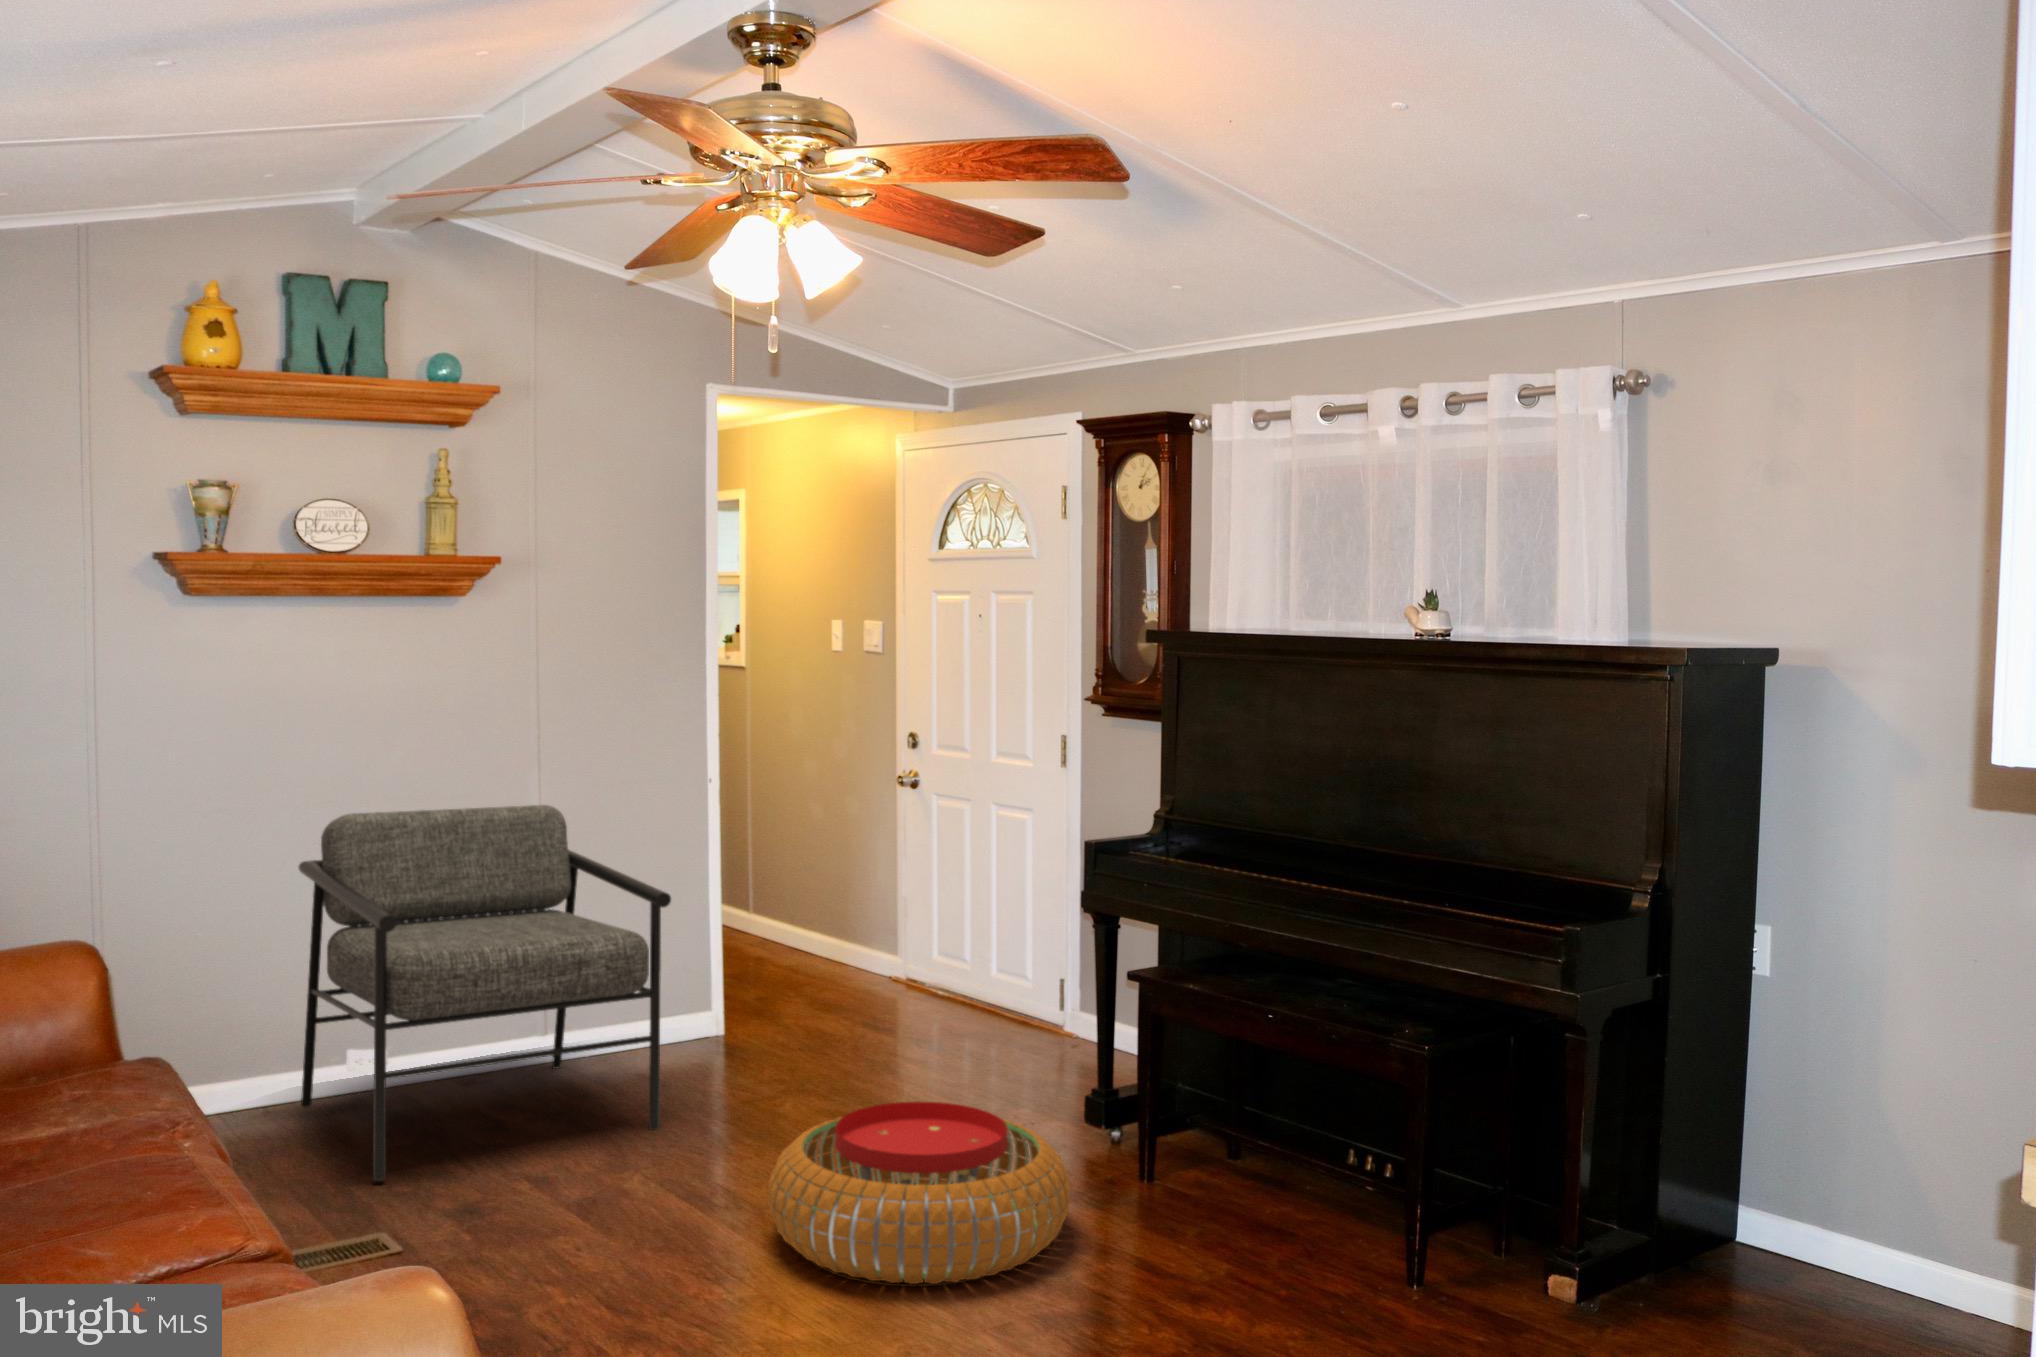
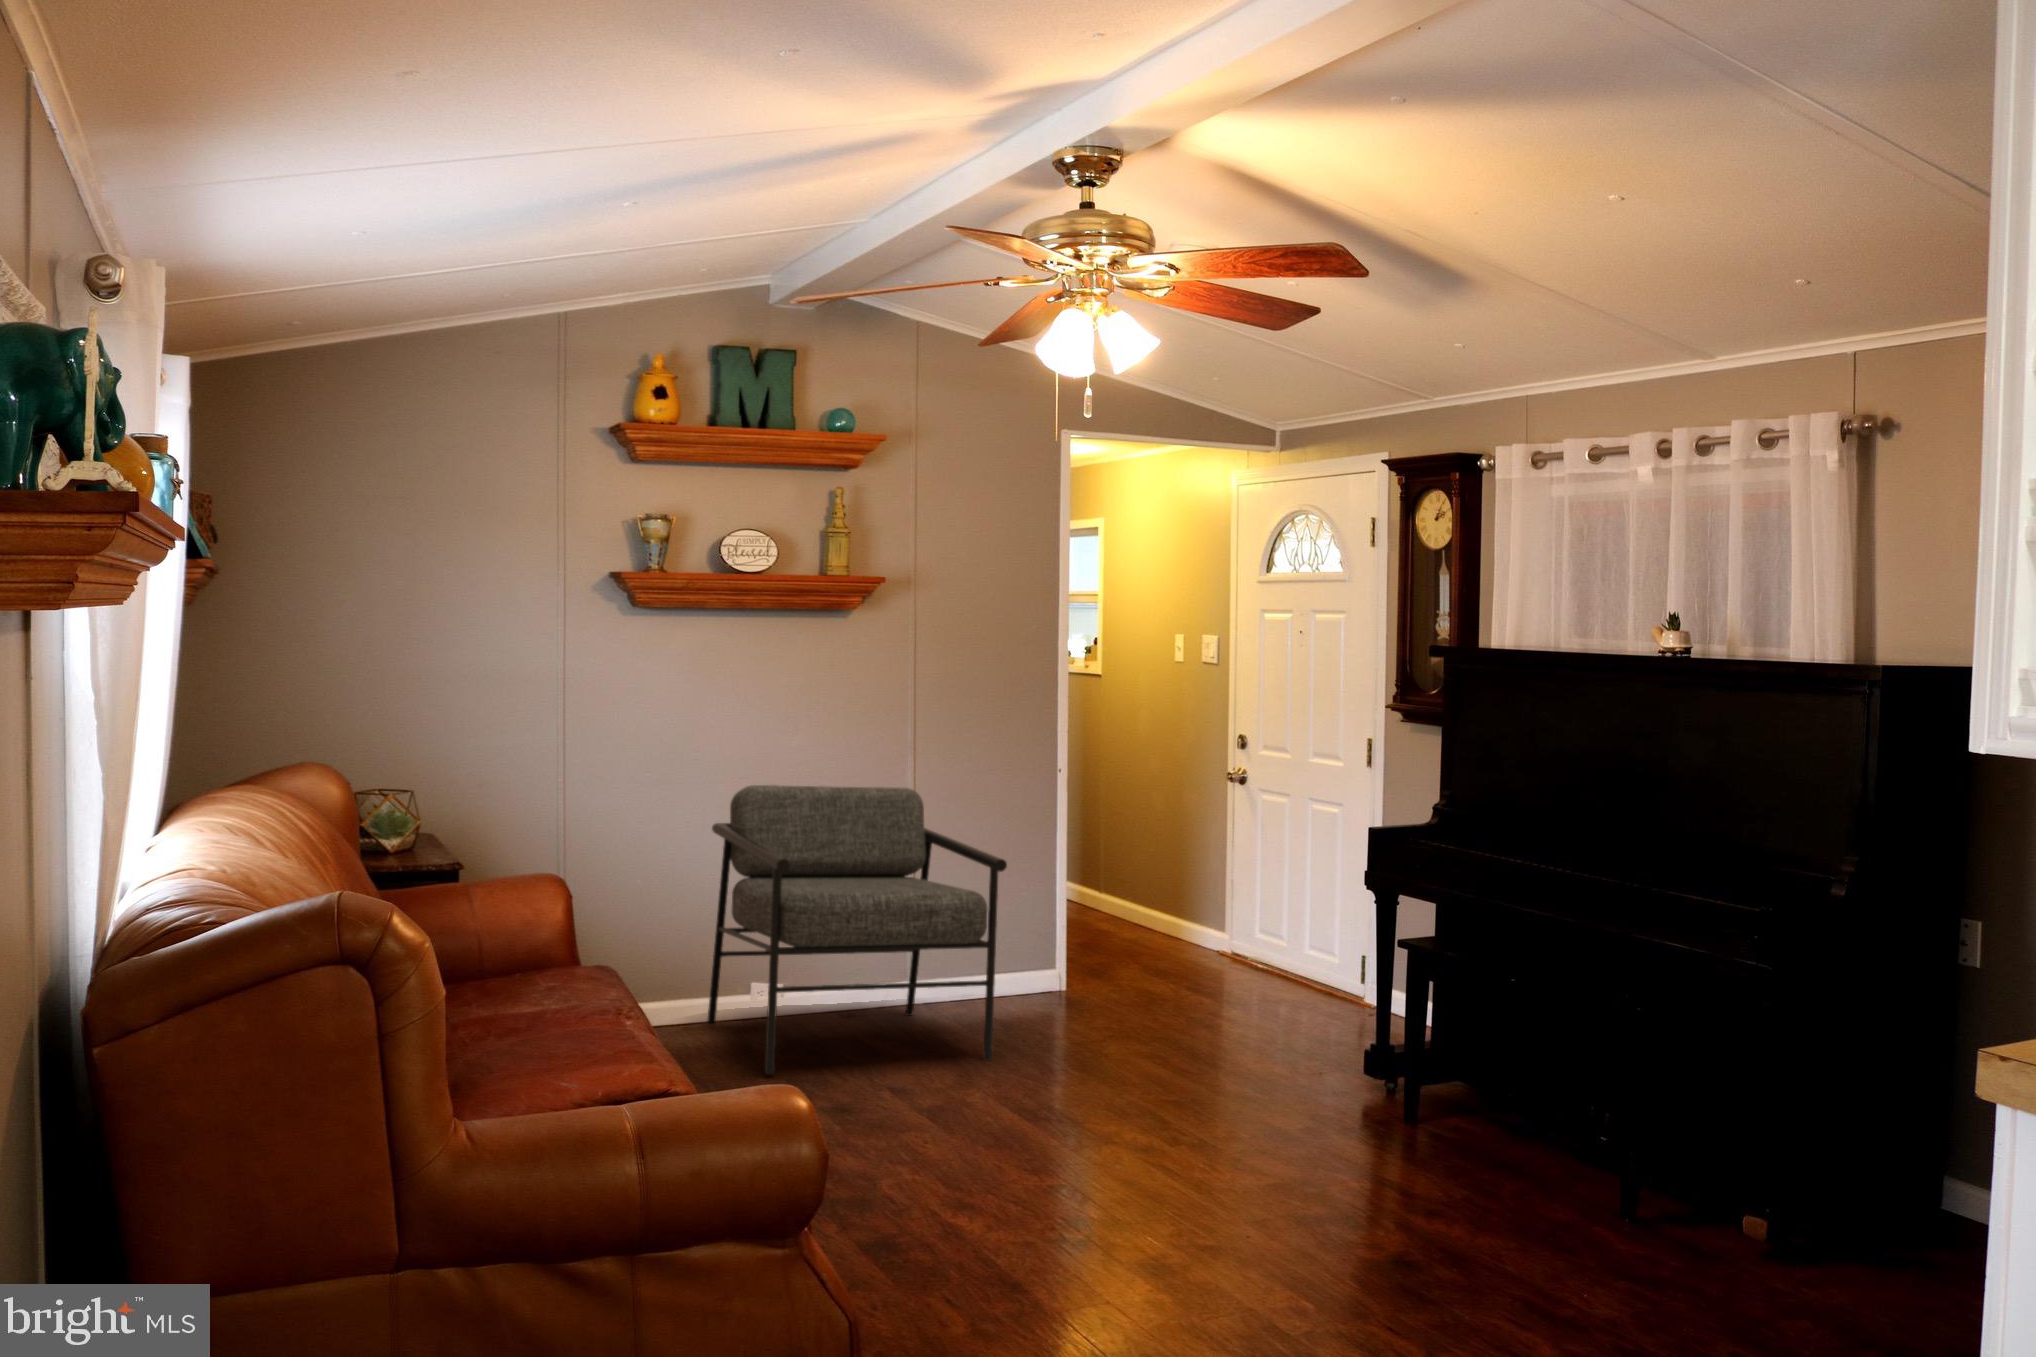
pouf: present [768,1102,1071,1284] -> none [1074,1036,1330,1172]

